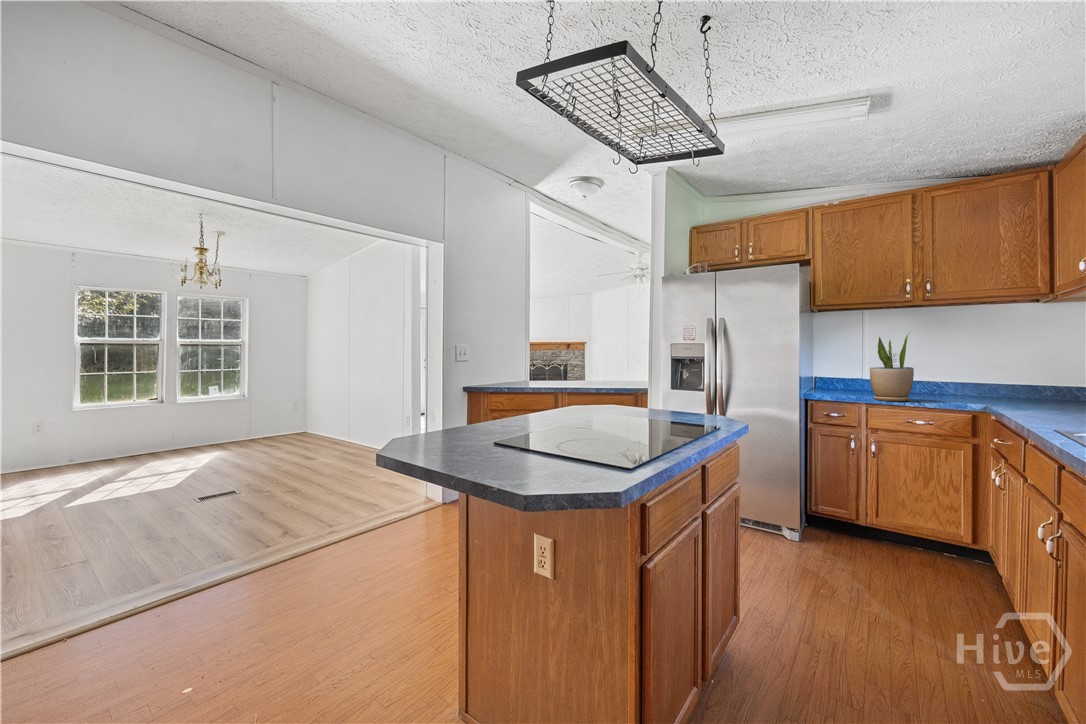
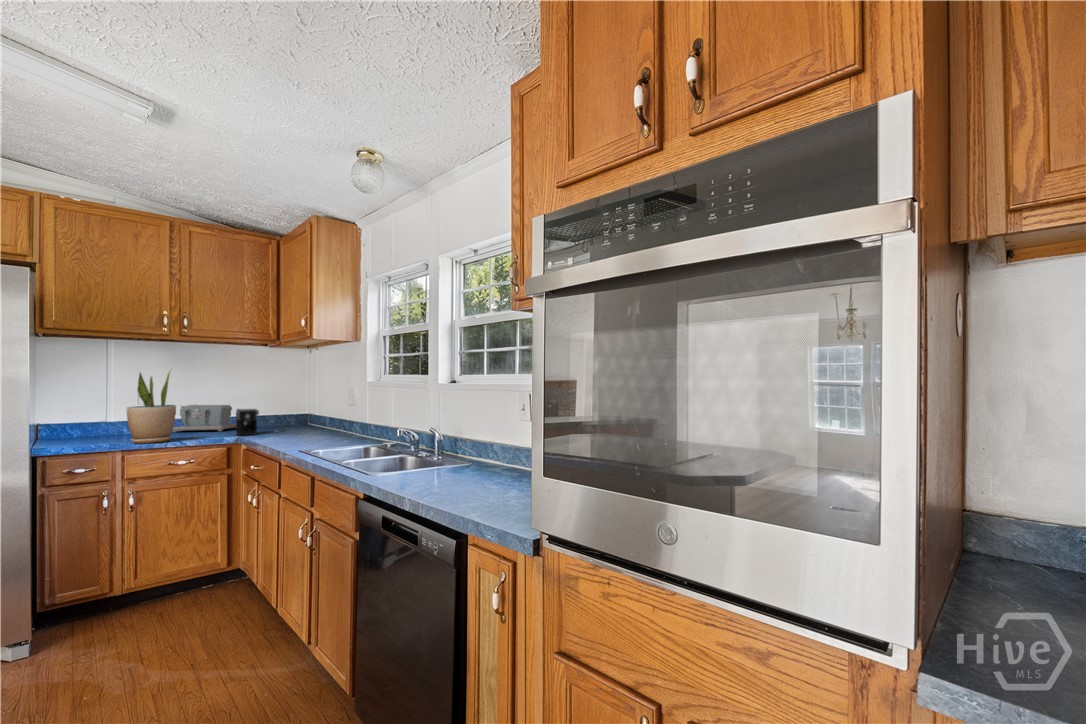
toaster: none [918,368,999,398] -> present [173,405,236,432]
coffee maker: none [984,376,1056,406] -> present [236,409,259,435]

